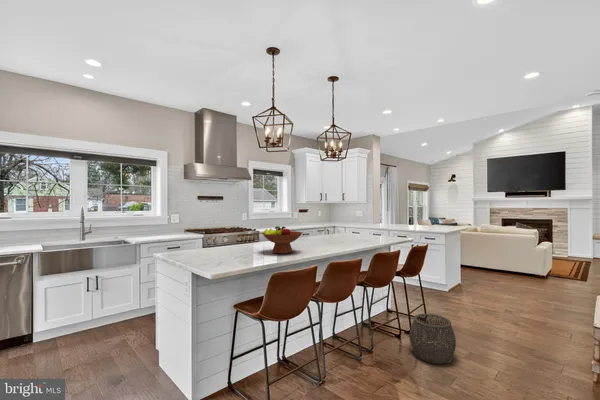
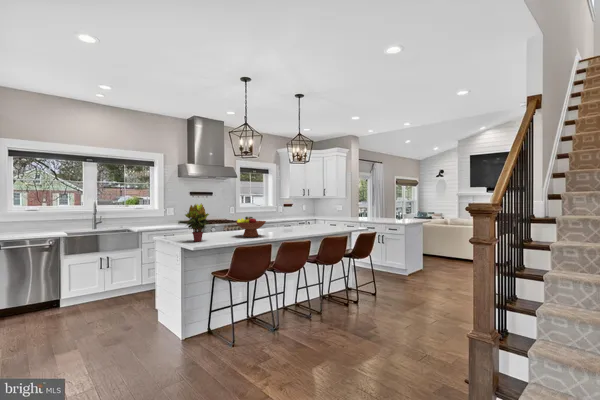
potted plant: none [197,209,232,263] -> present [185,204,210,242]
woven basket: present [410,314,456,364] -> none [350,285,384,321]

